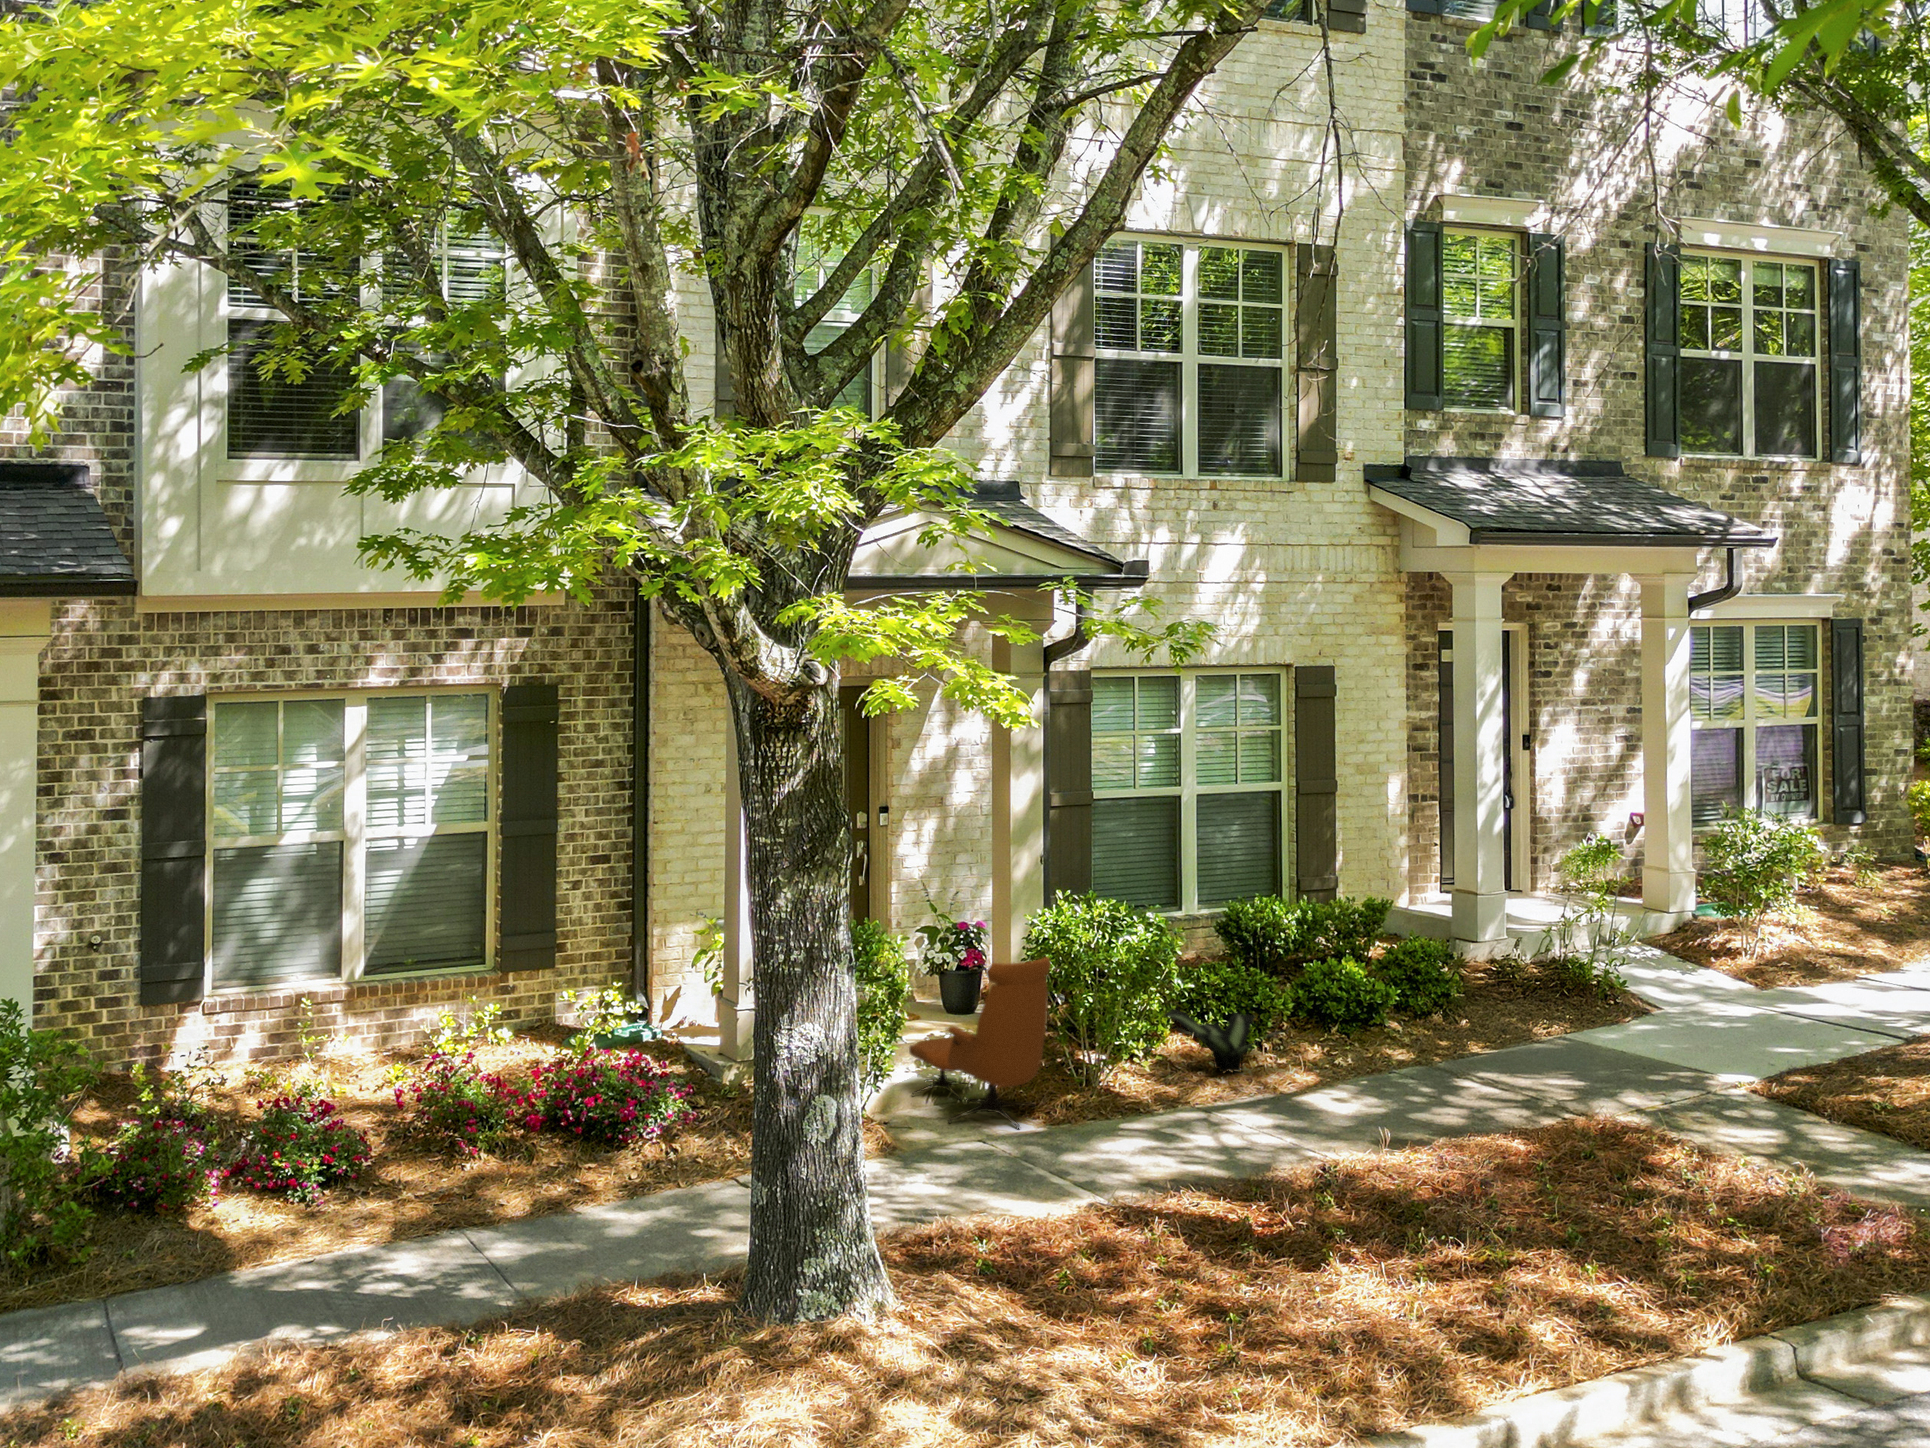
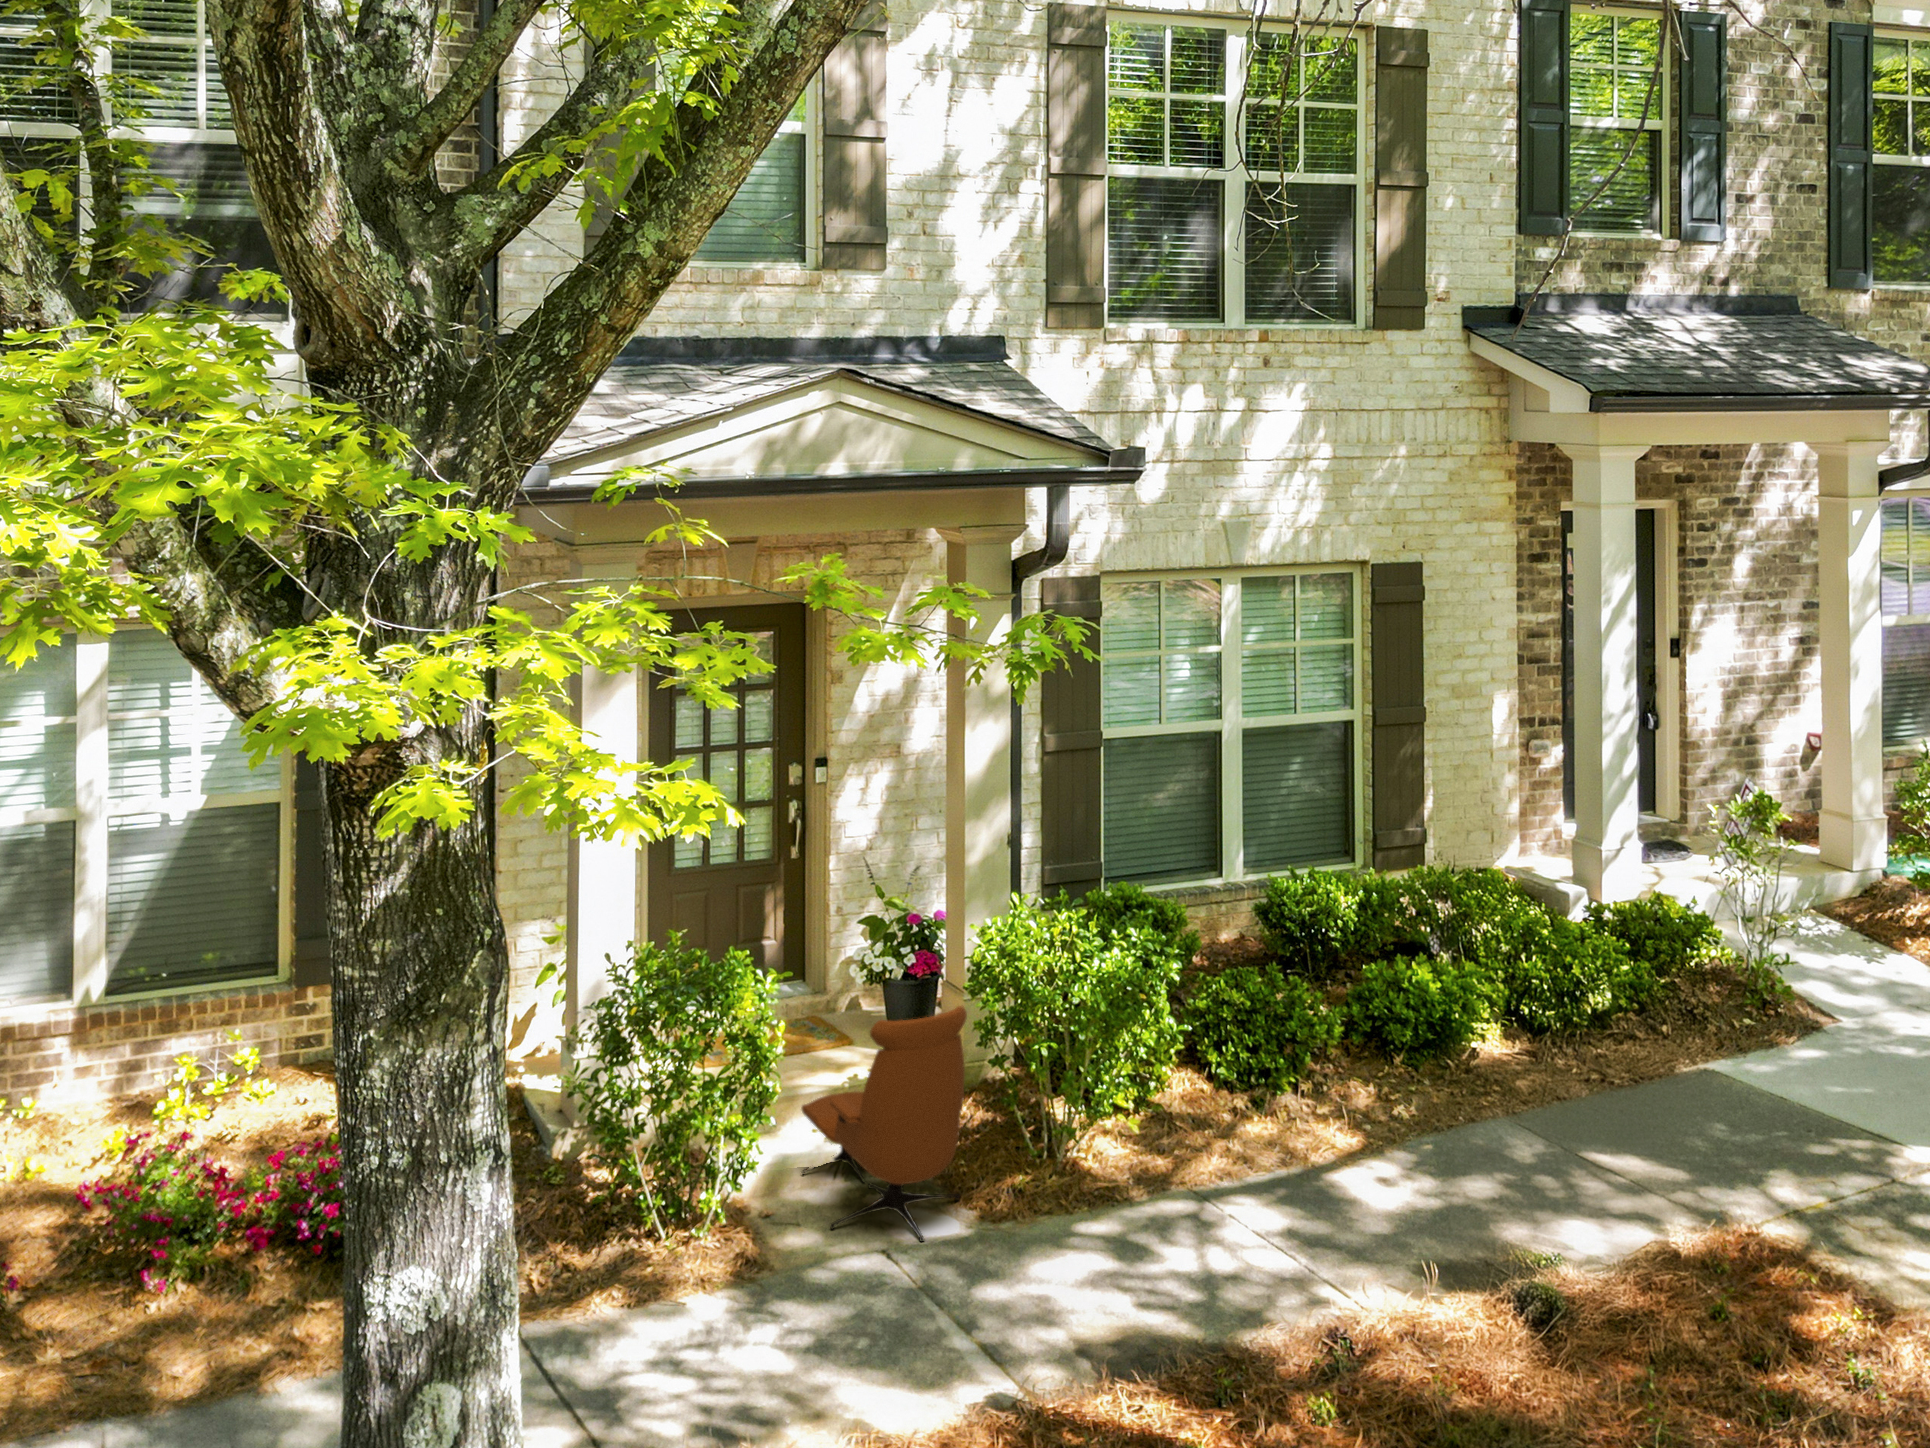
potted plant: present [1165,1009,1281,1074] -> none [1155,1040,1316,1134]

